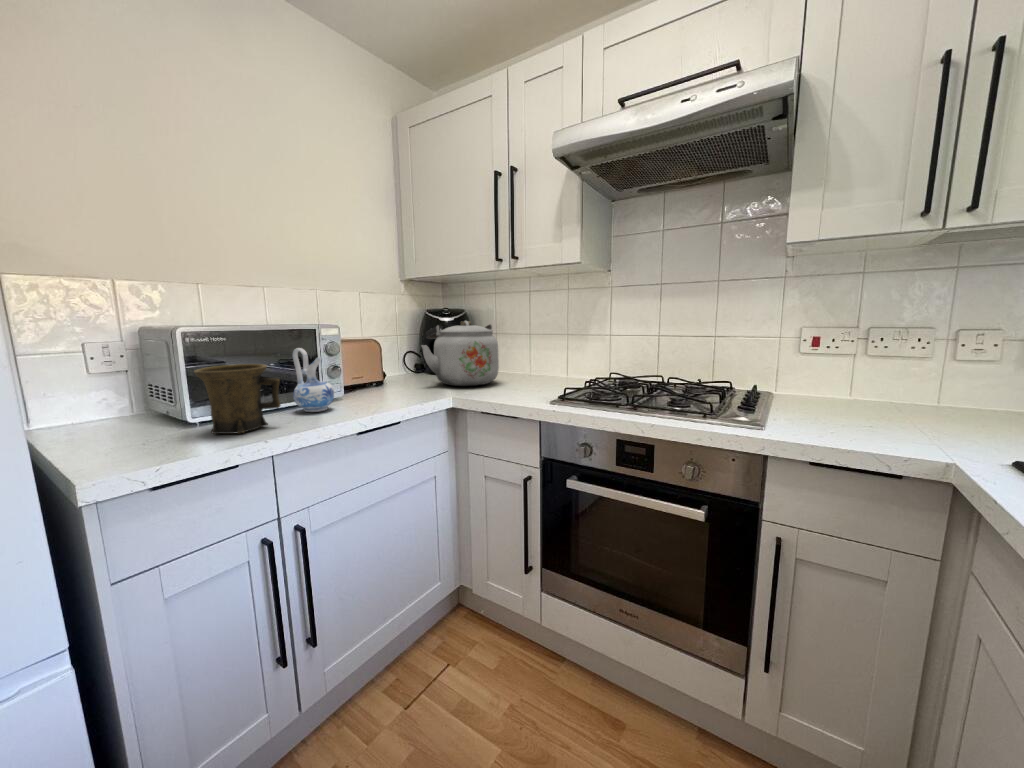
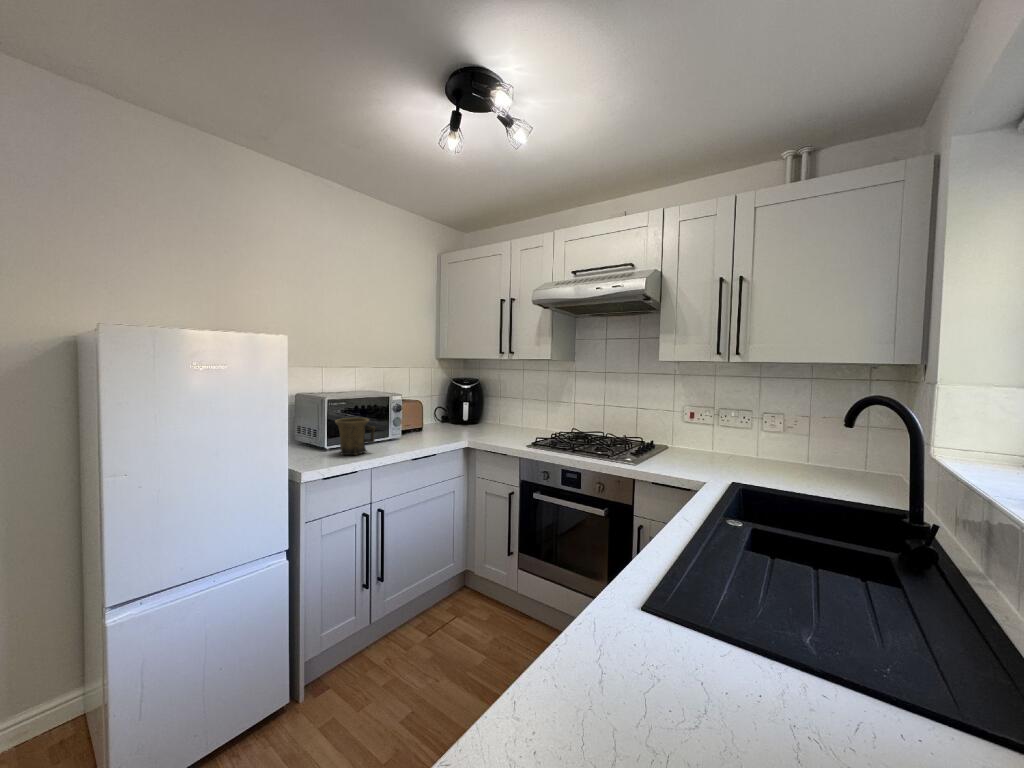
kettle: present [422,321,499,386] -> none [449,391,499,434]
ceramic pitcher: present [293,348,334,412] -> none [376,409,399,446]

